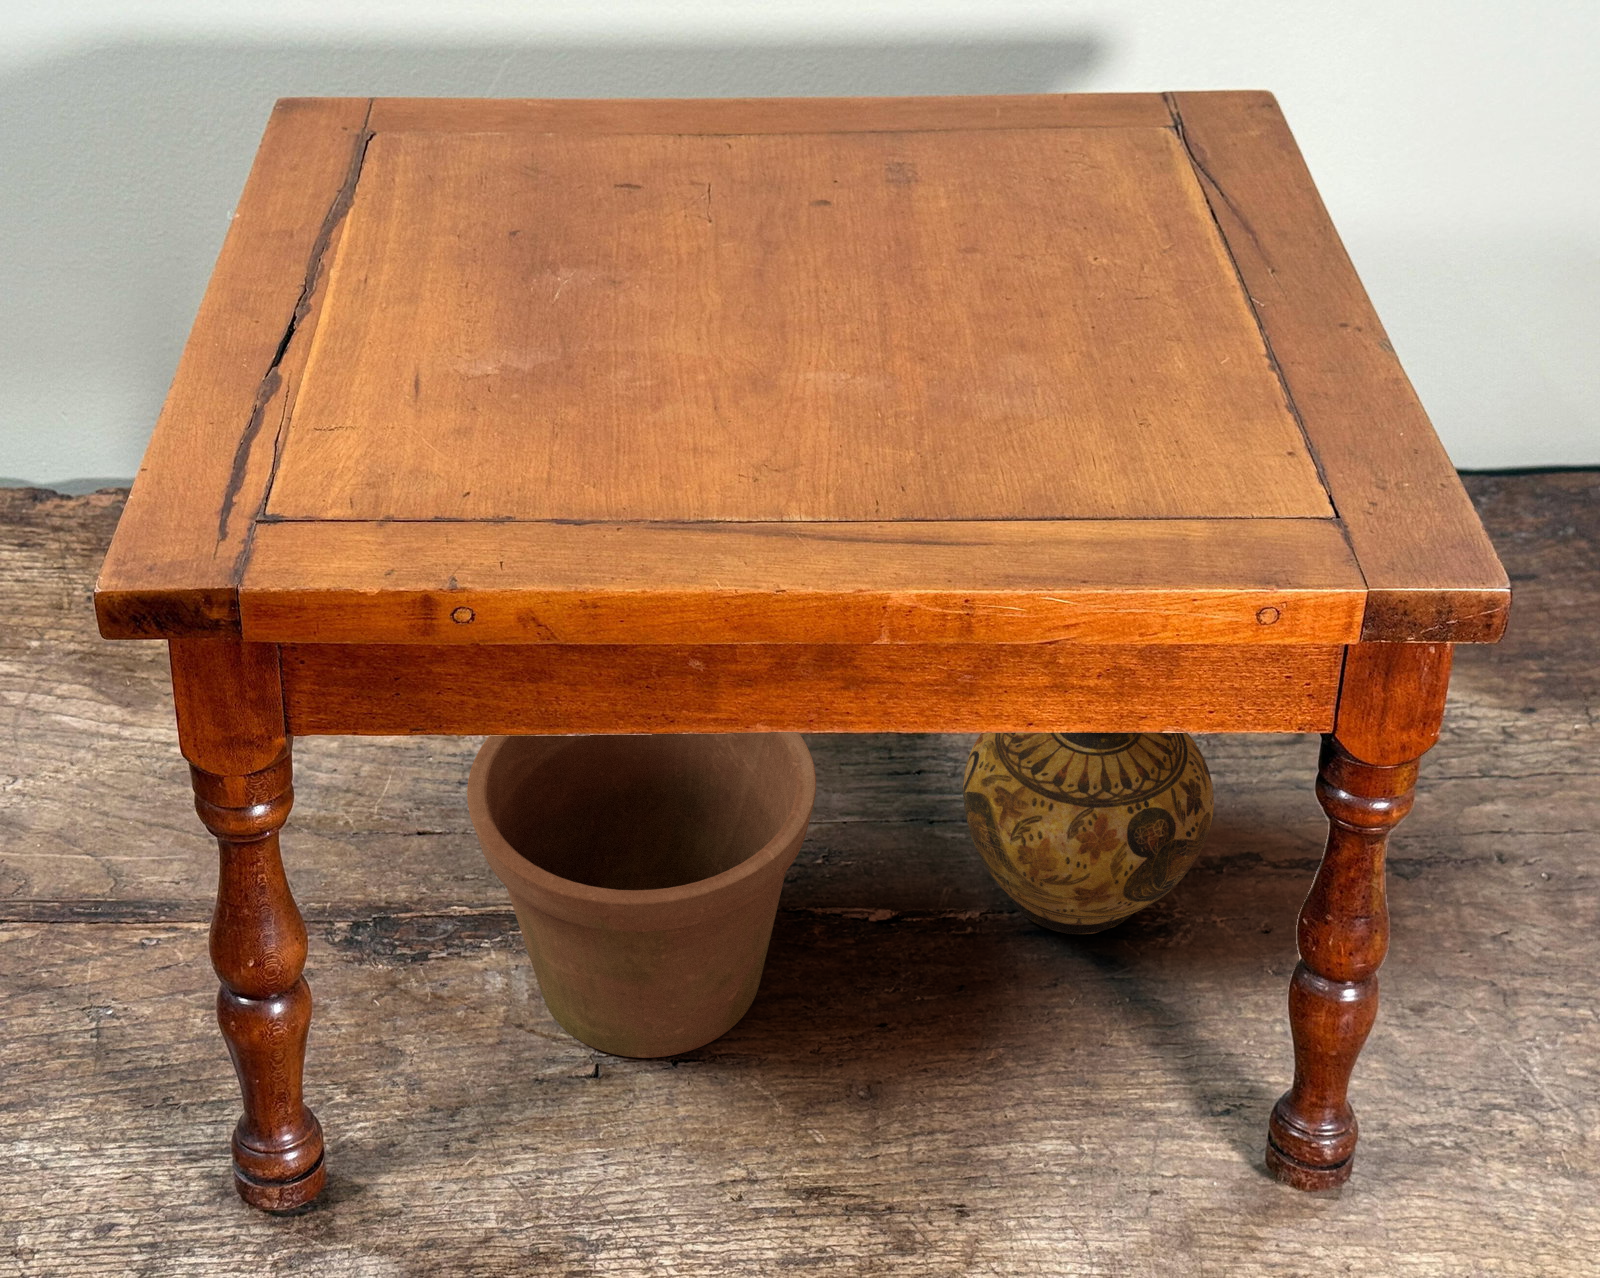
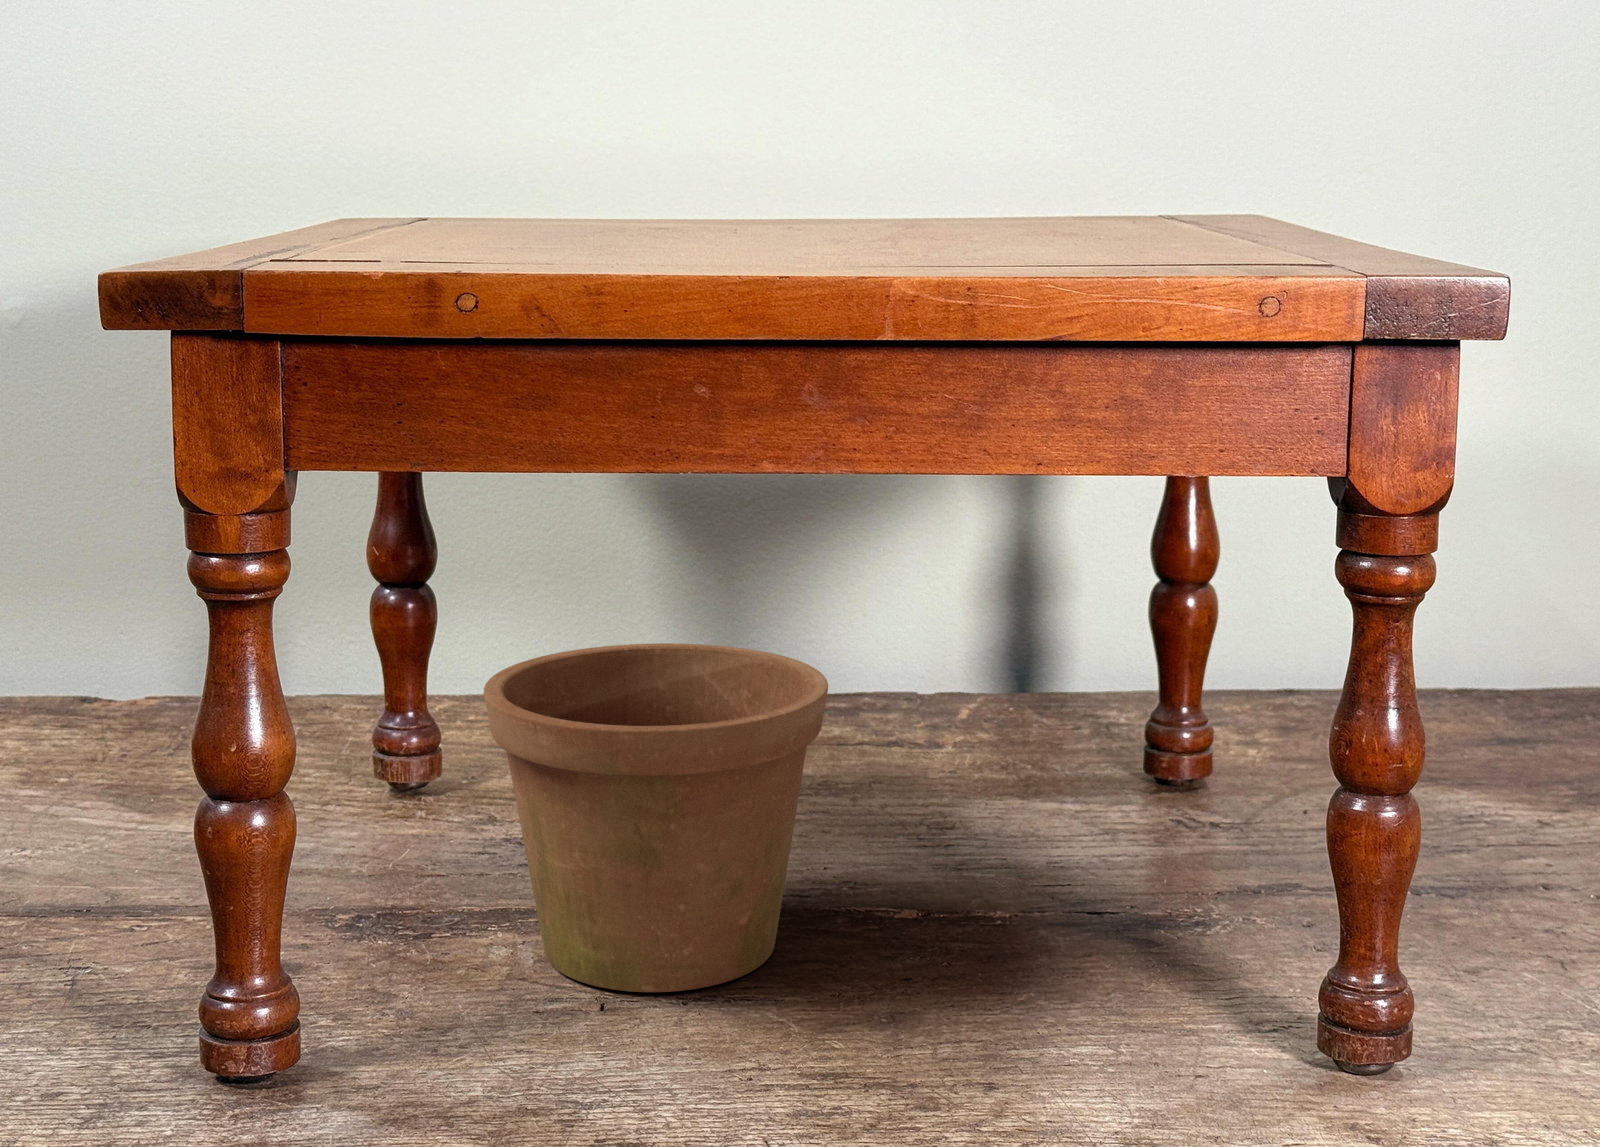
ceramic jug: present [963,733,1214,934] -> none [979,608,1230,923]

